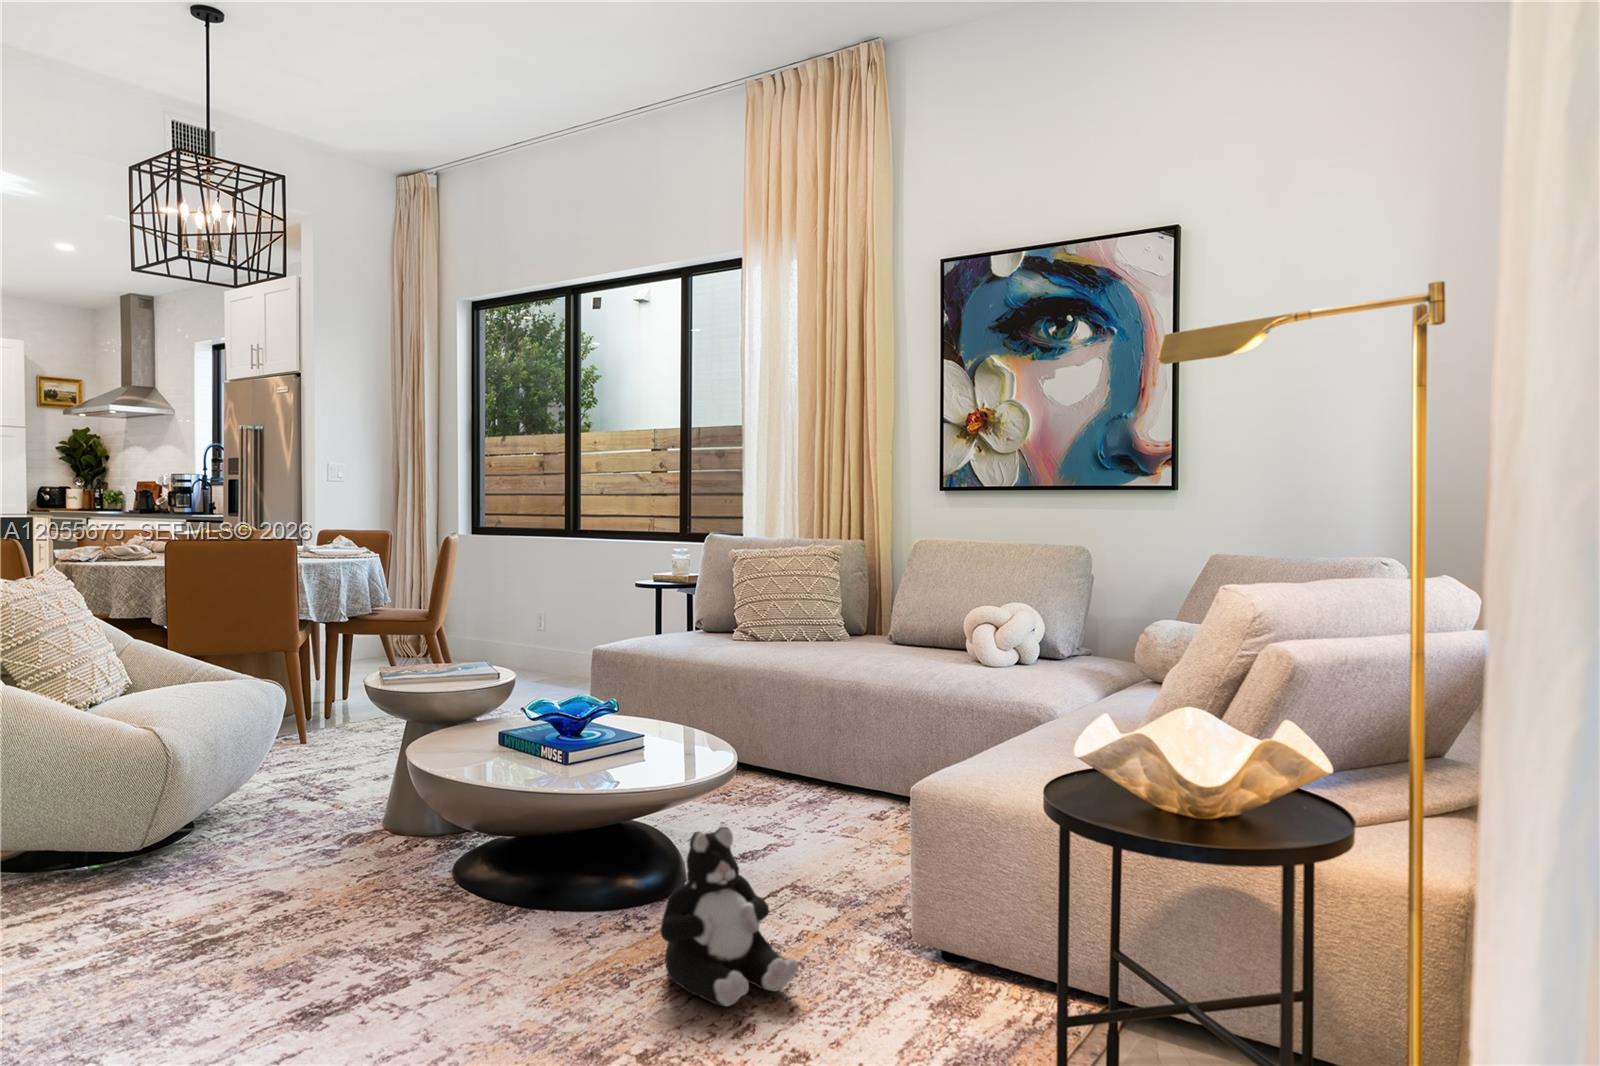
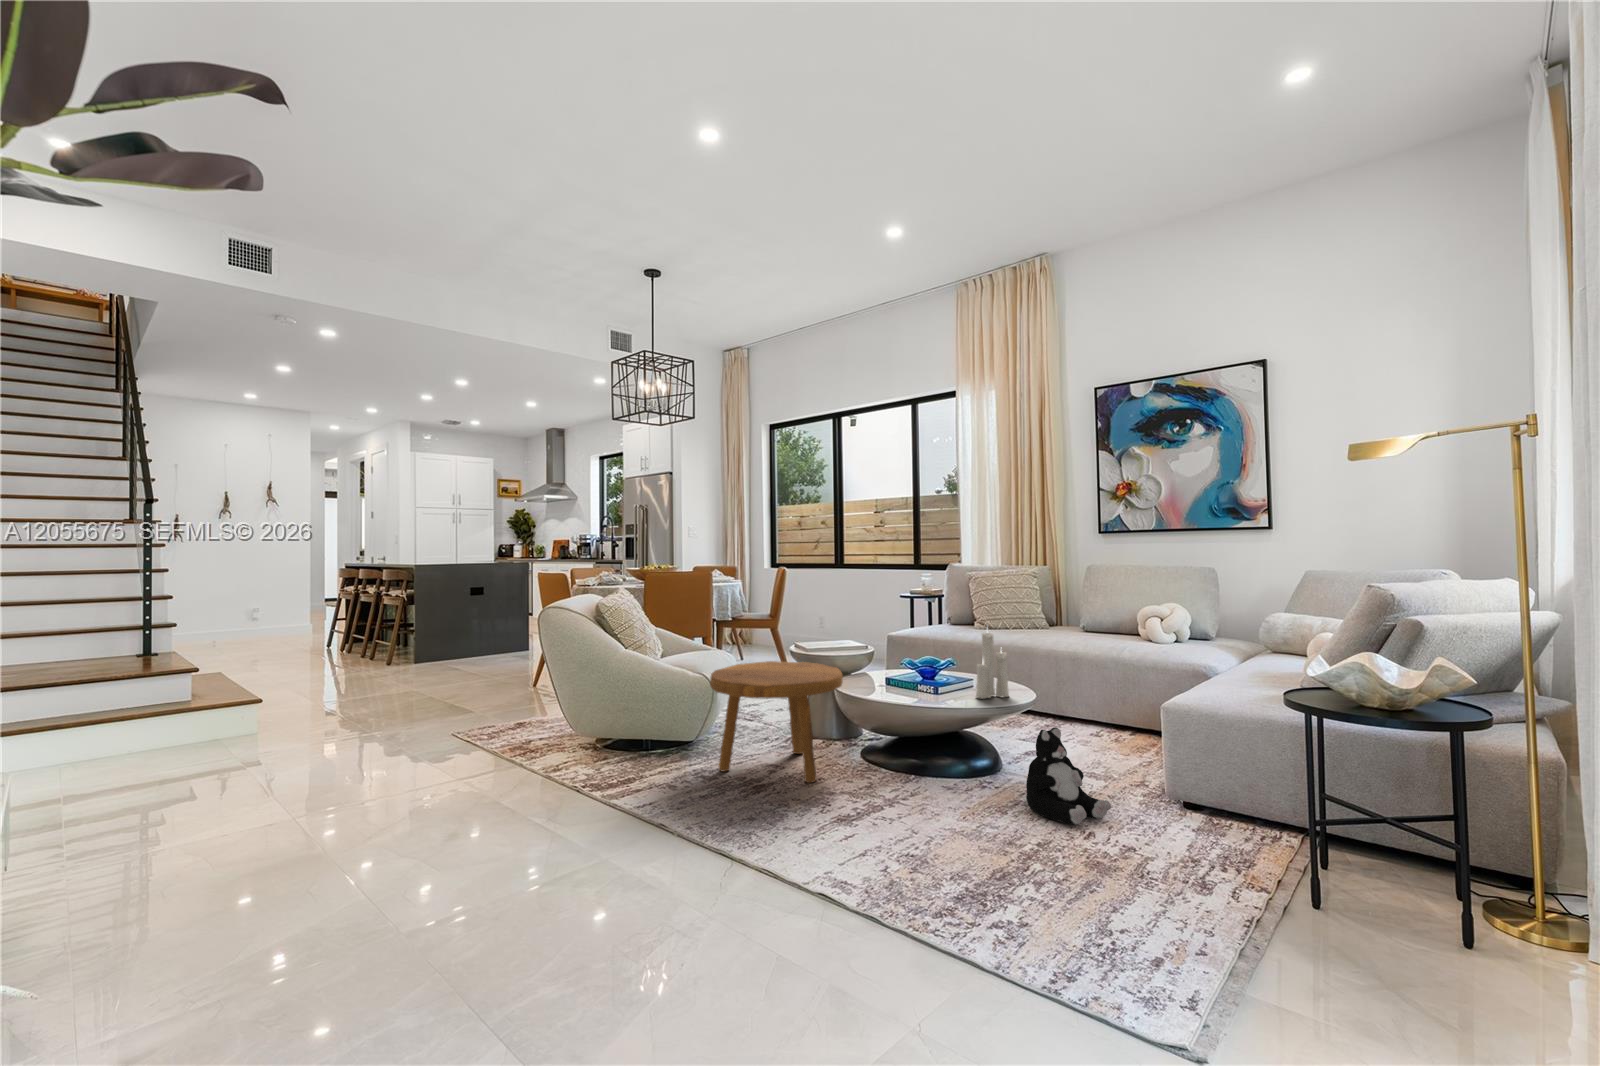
candle: none [621,632,684,771] -> present [976,632,1009,699]
footstool: none [127,701,404,929] -> present [710,661,843,783]

